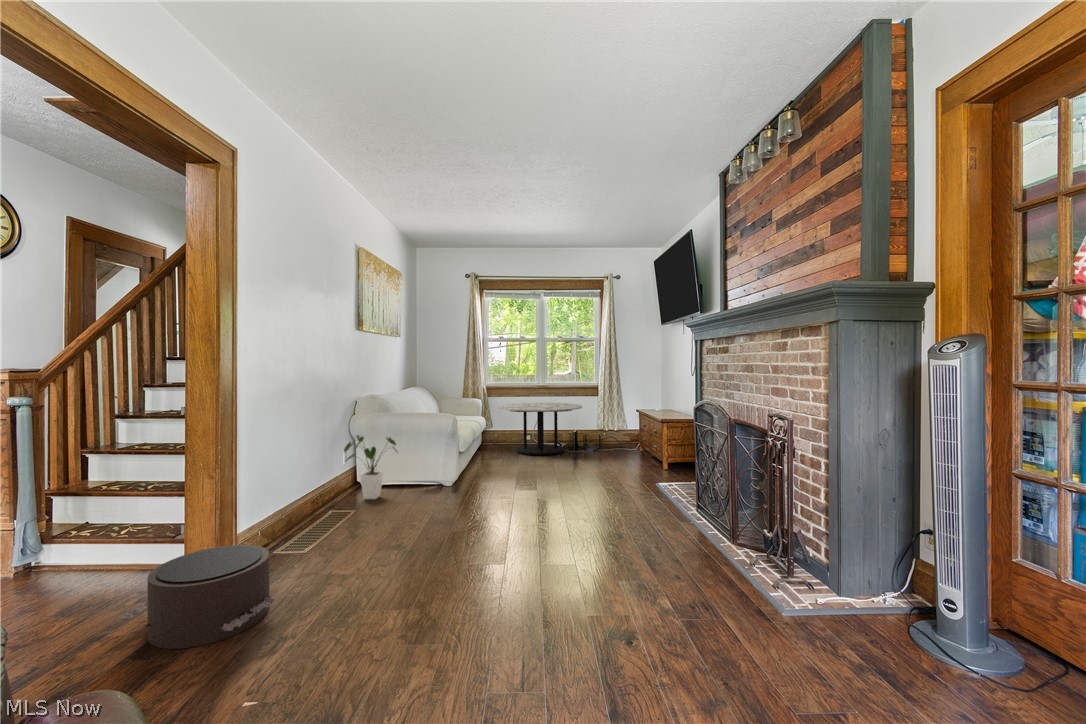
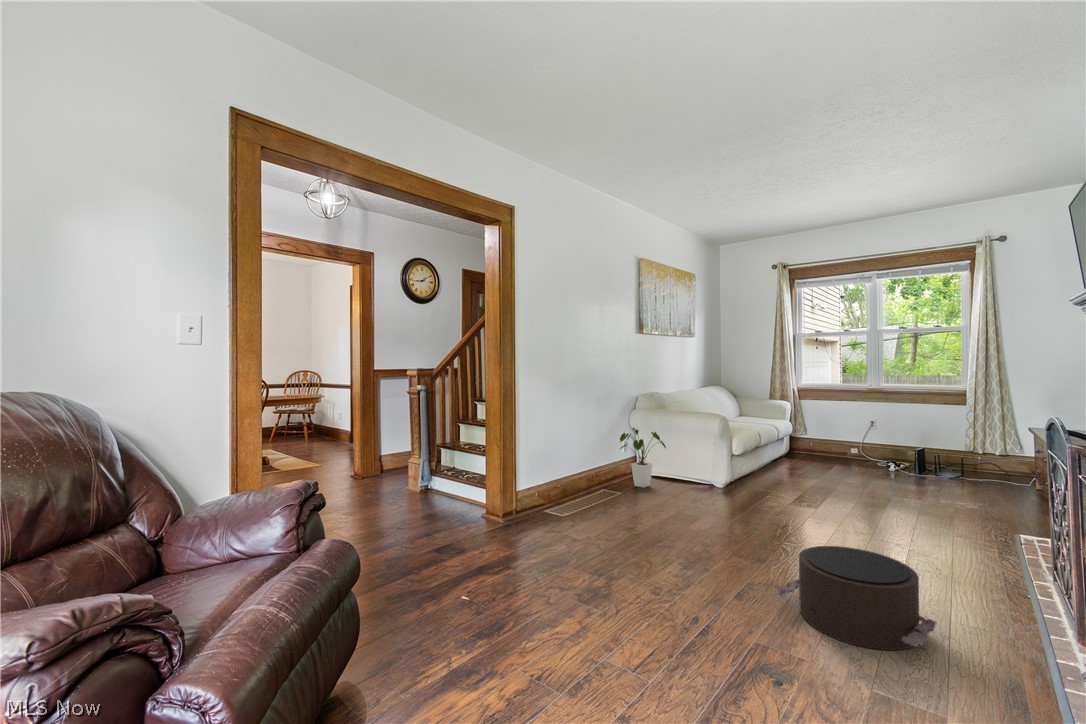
coffee table: present [499,403,582,455] -> none [805,409,929,476]
pouf: present [121,545,278,649] -> present [777,546,936,651]

